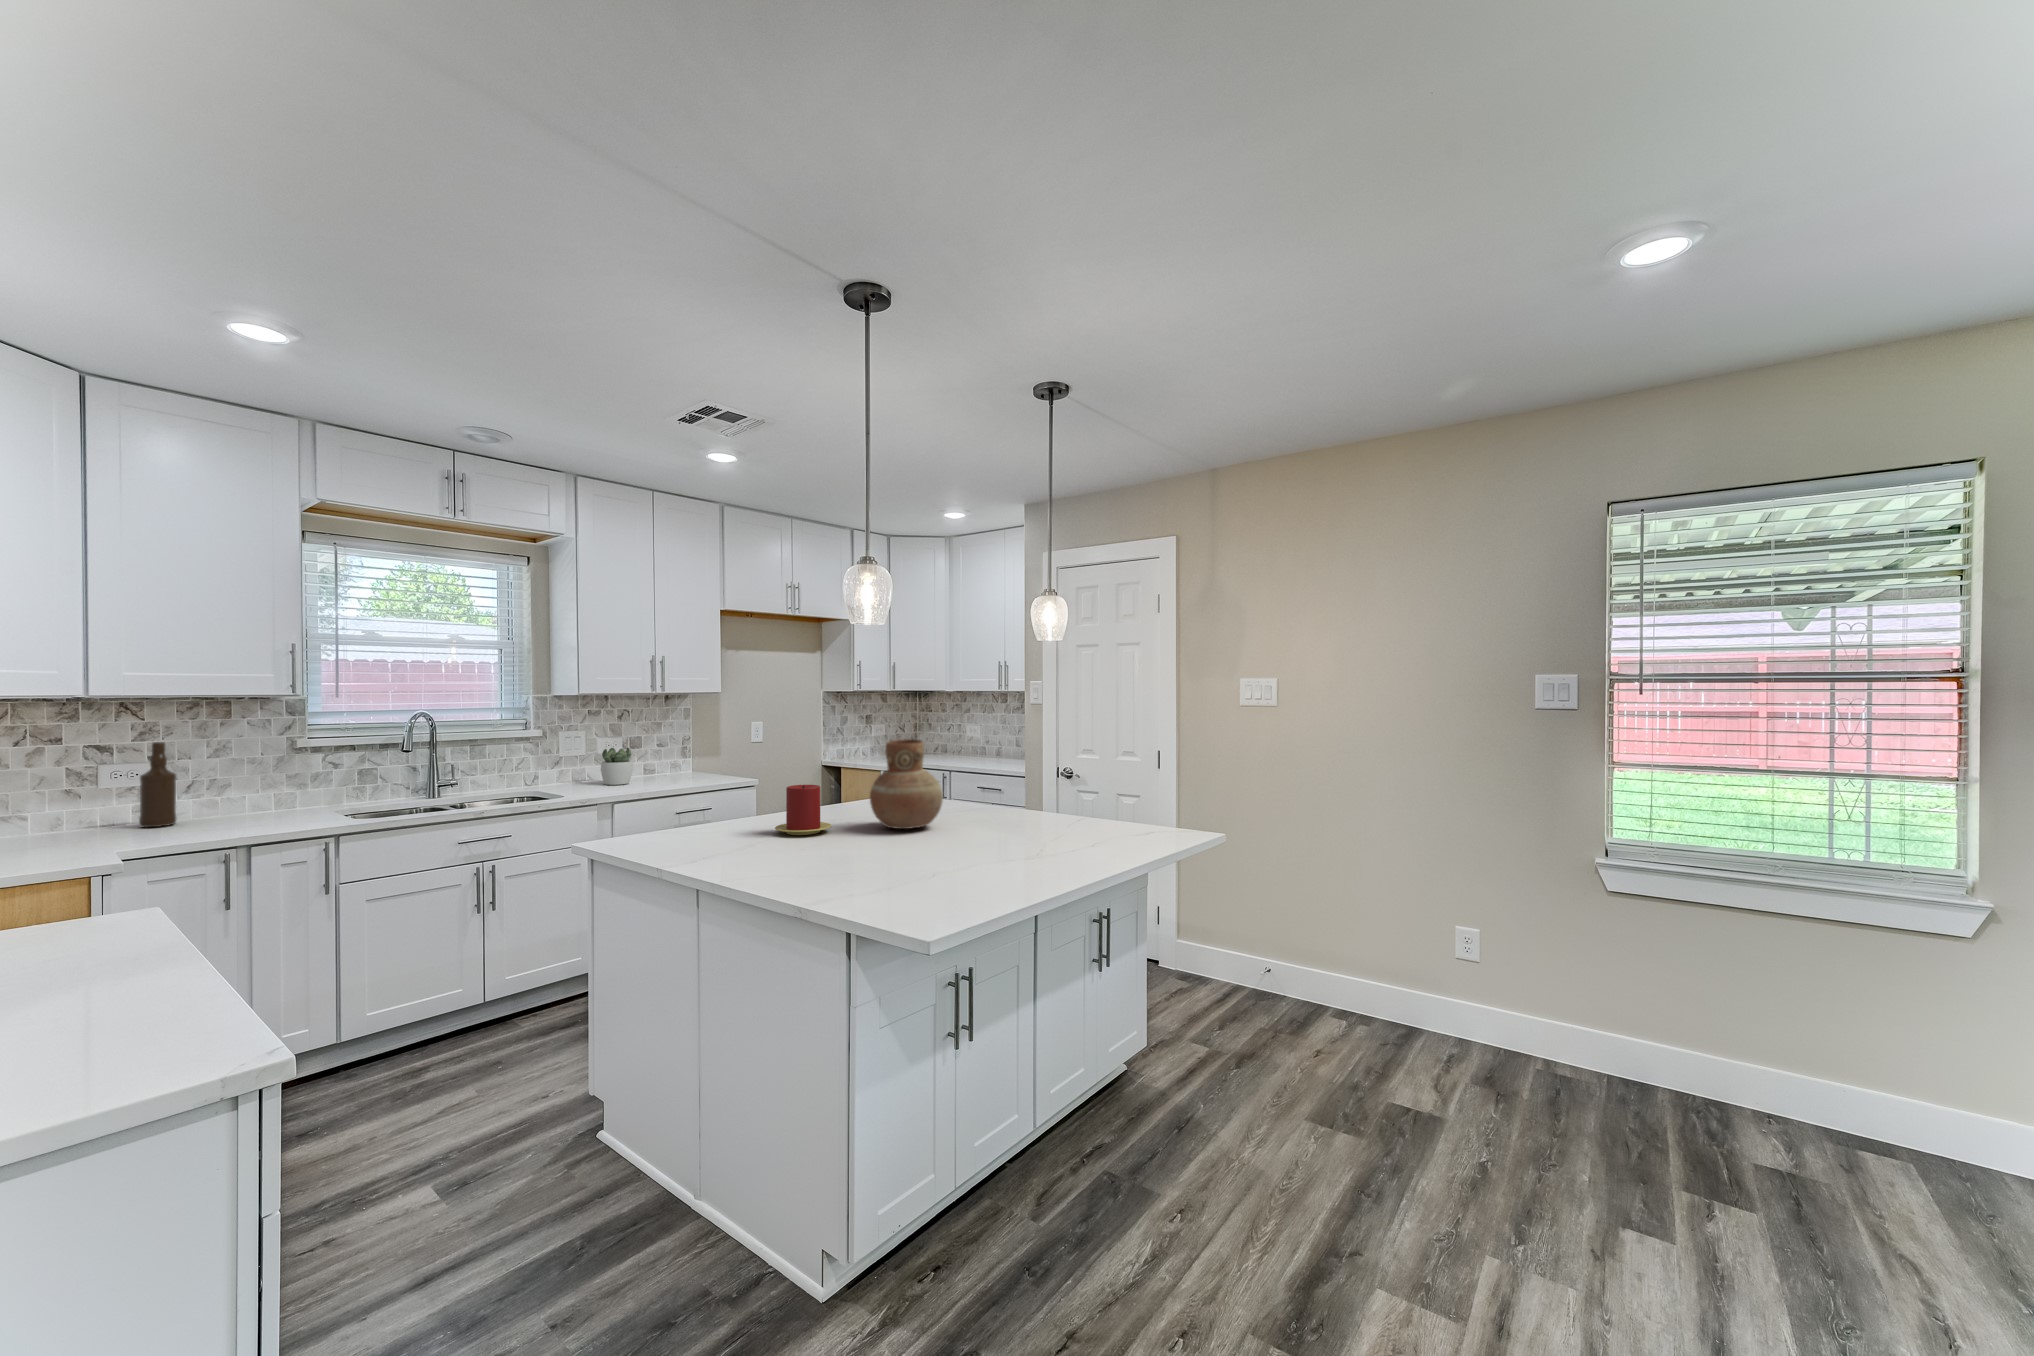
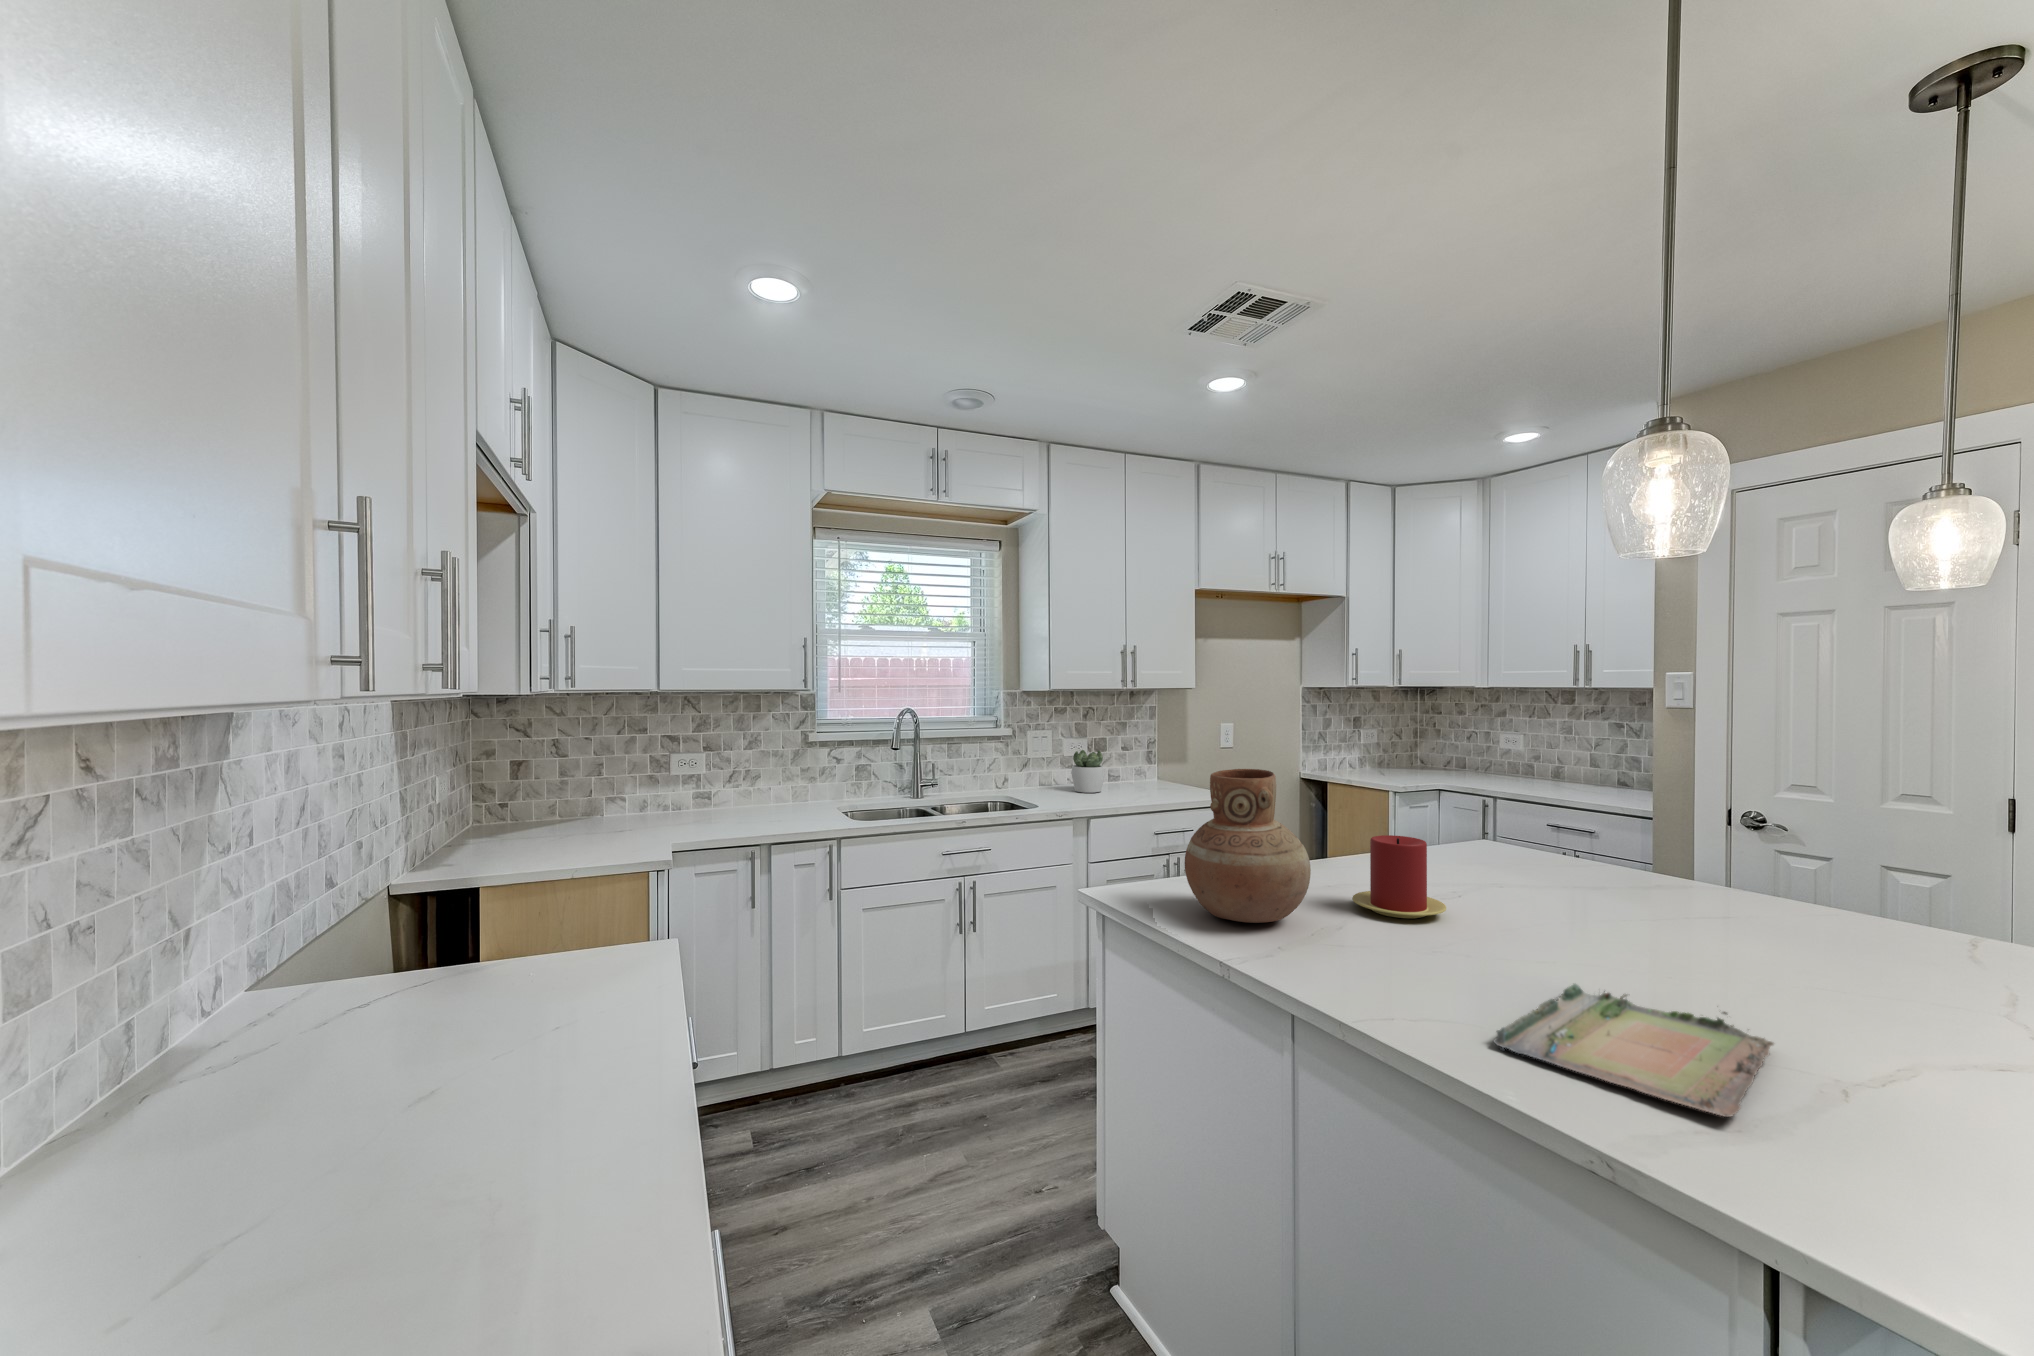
vase: present [870,739,943,829] -> present [1185,769,1311,923]
bottle: present [139,742,177,827] -> none [691,734,717,815]
tray: none [796,847,934,884] -> present [1494,984,1774,1117]

